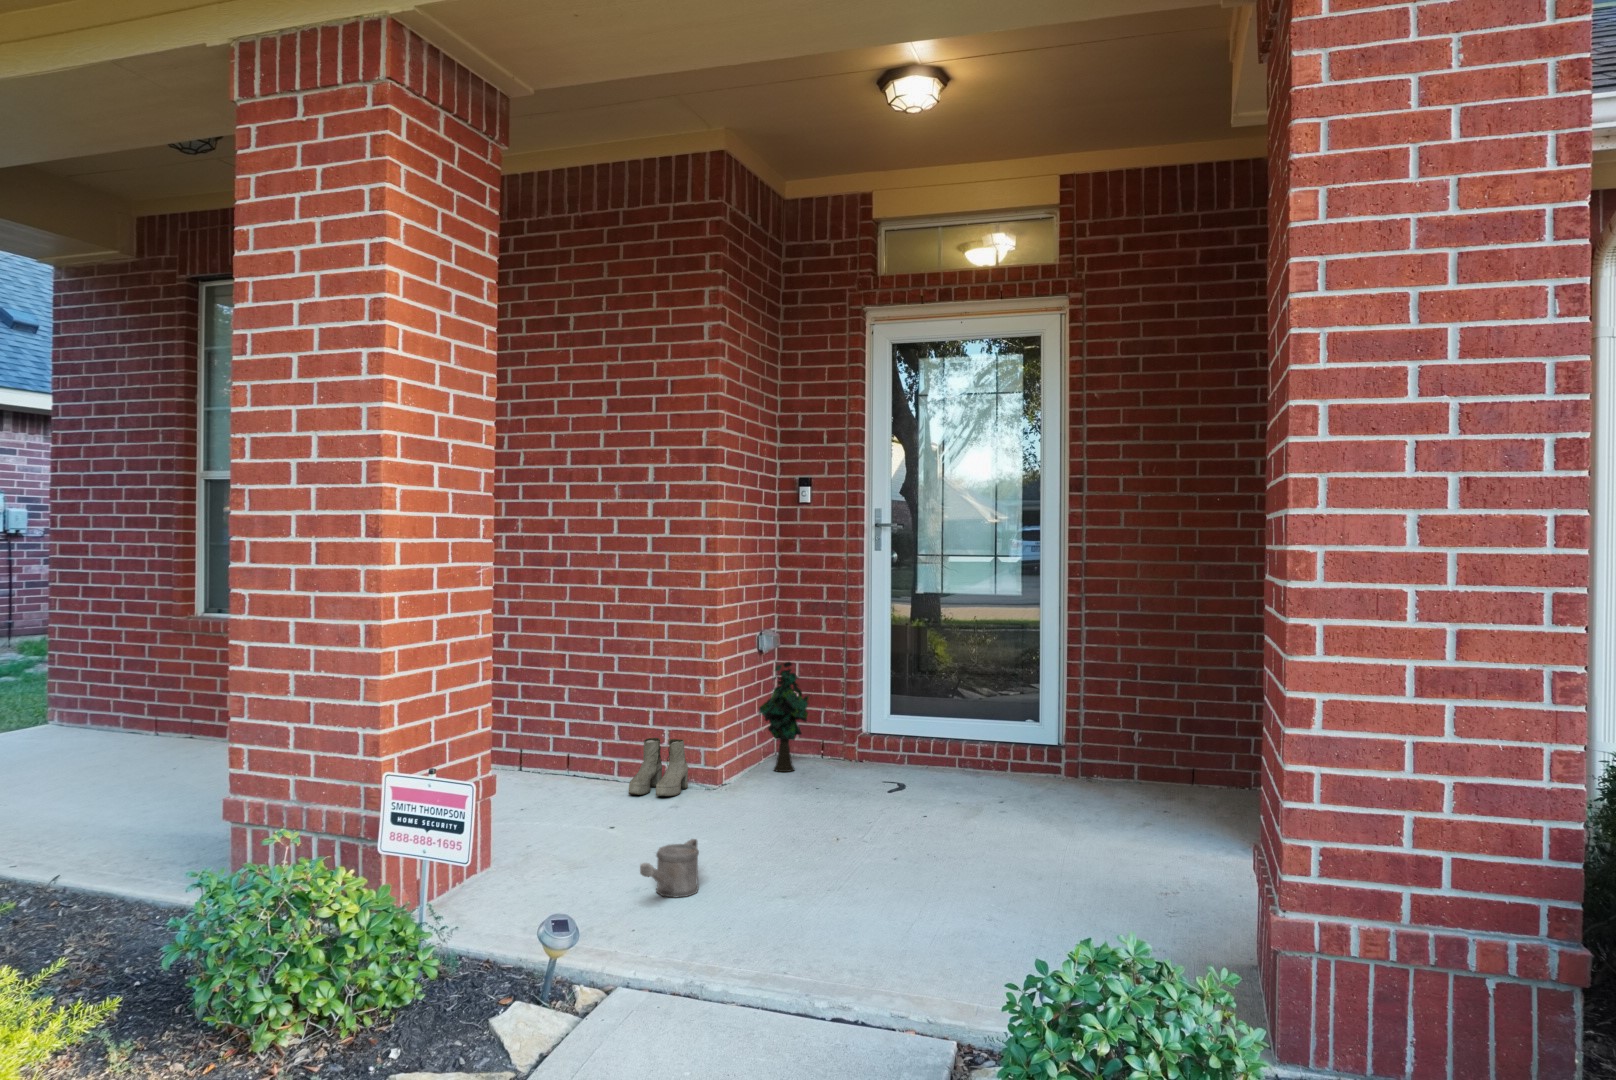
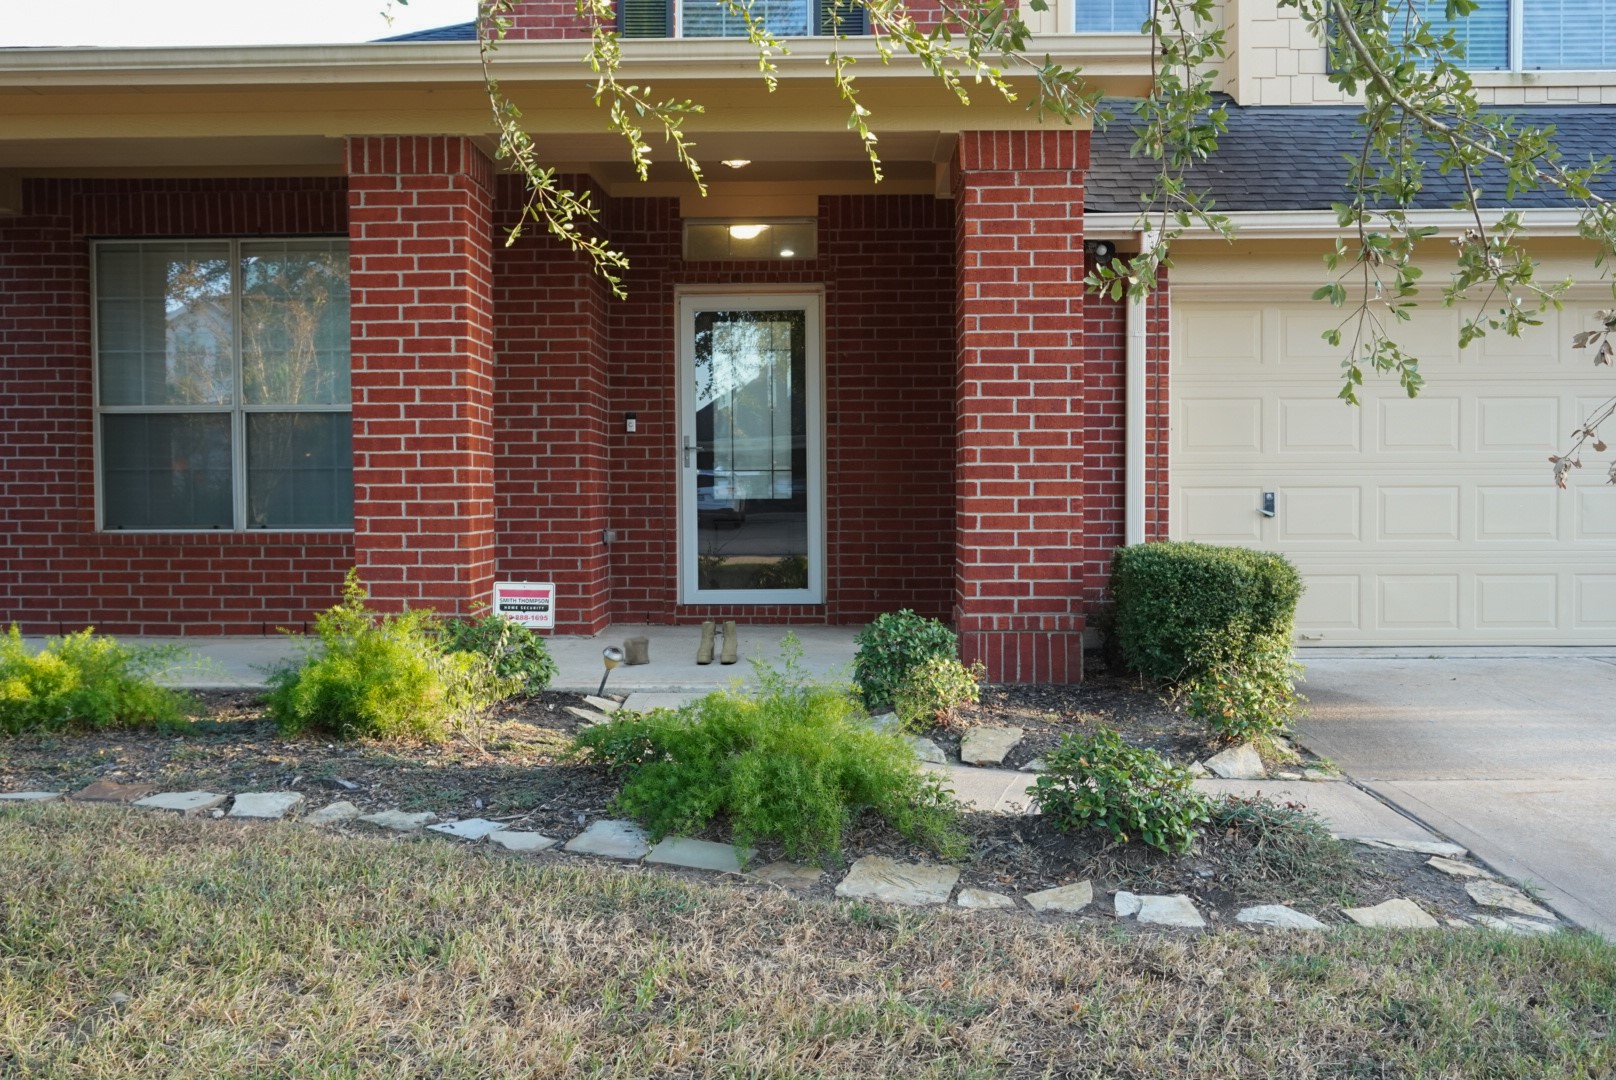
decorative plant: present [759,662,809,772] -> none [640,552,675,625]
boots: present [628,738,688,796] -> present [697,620,738,663]

